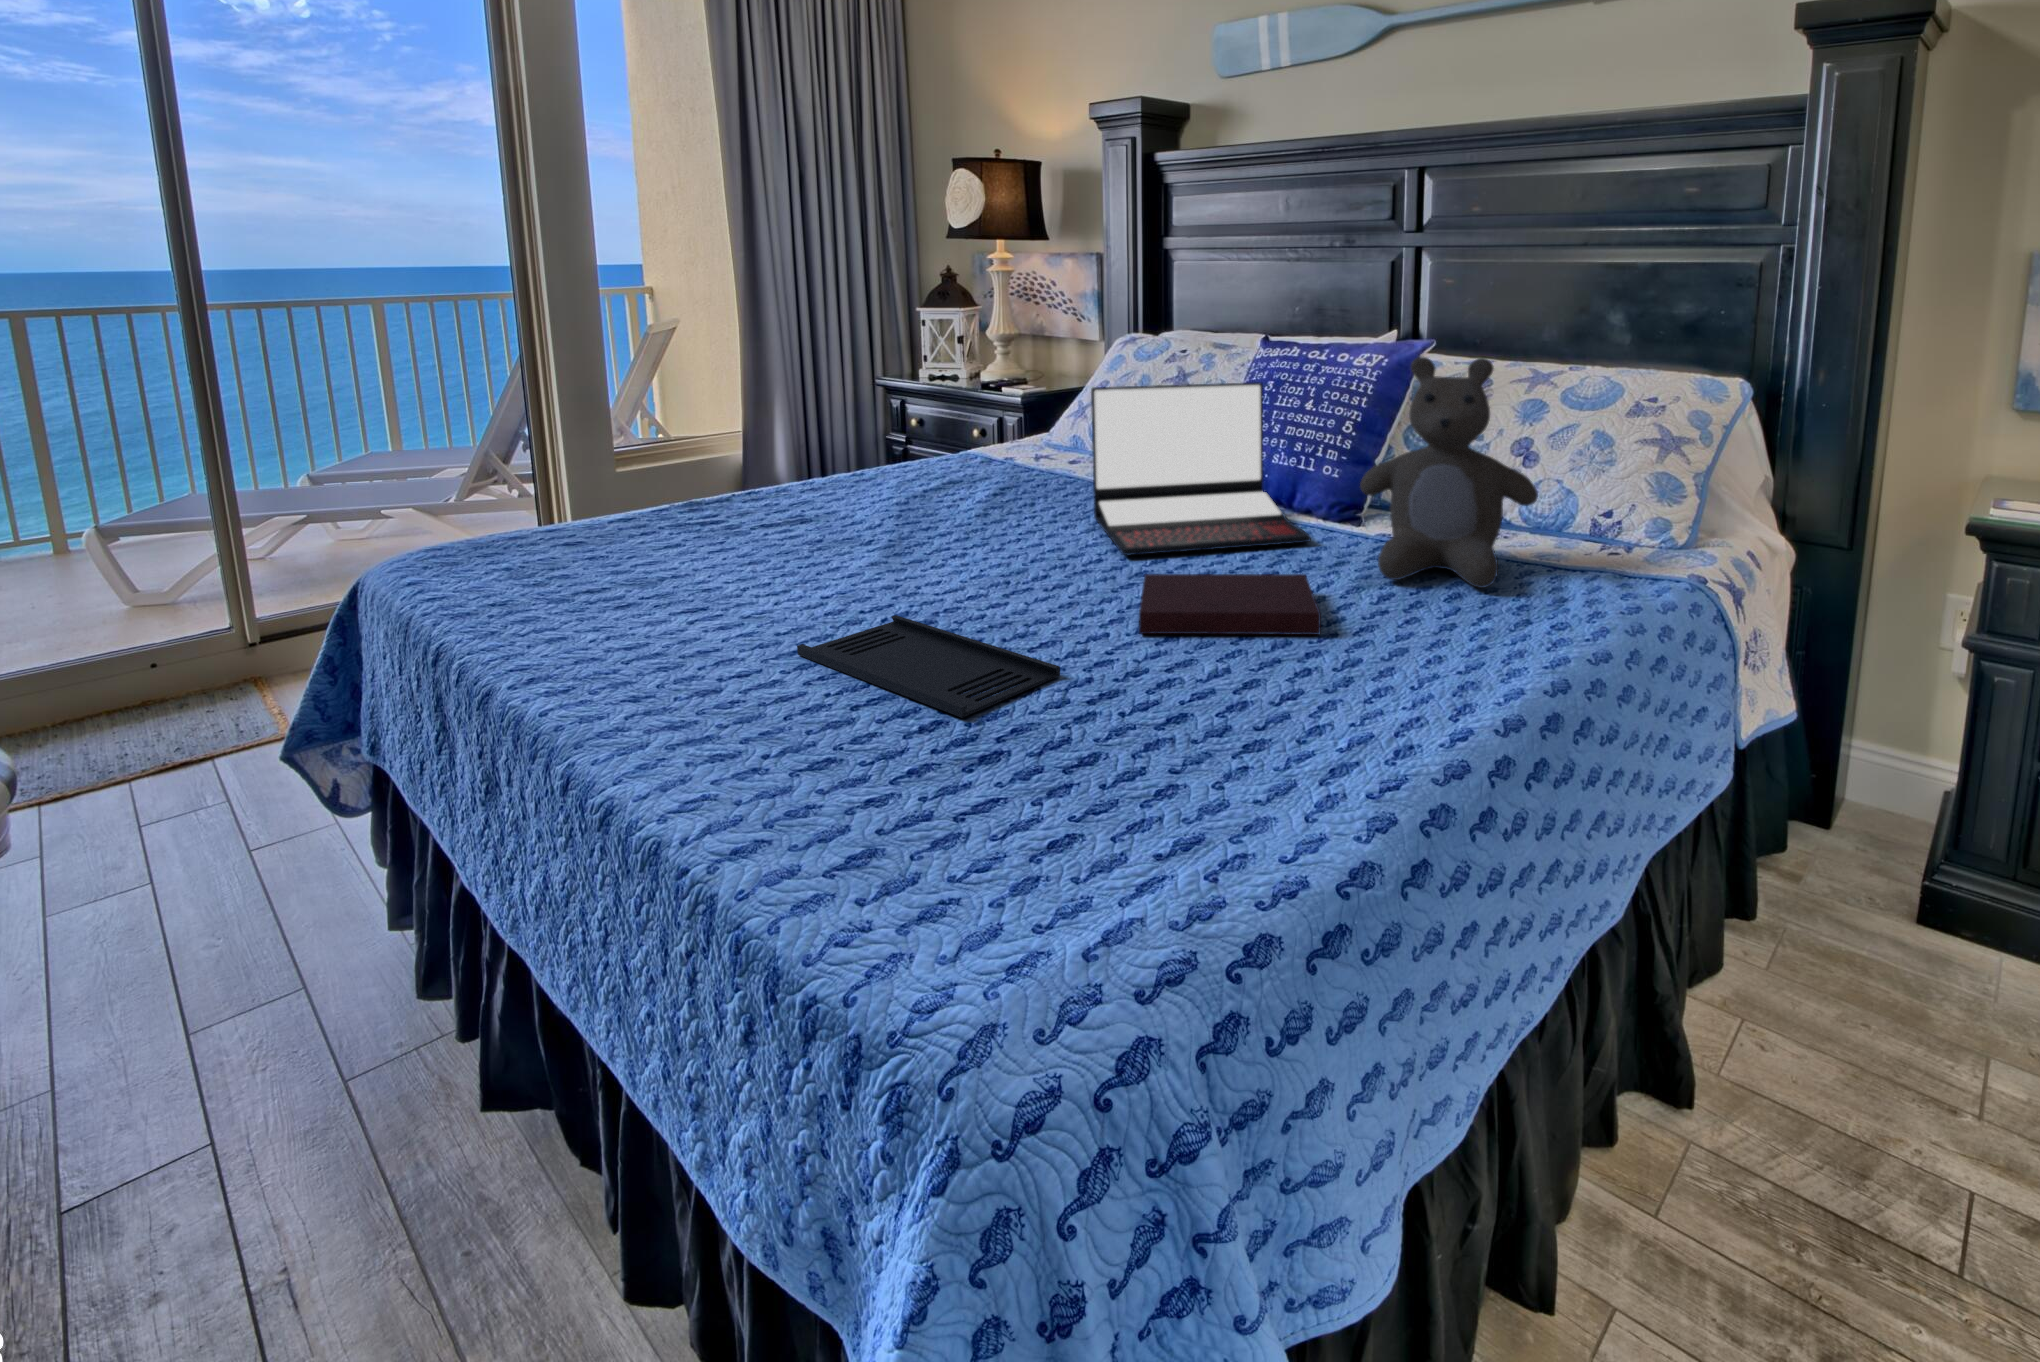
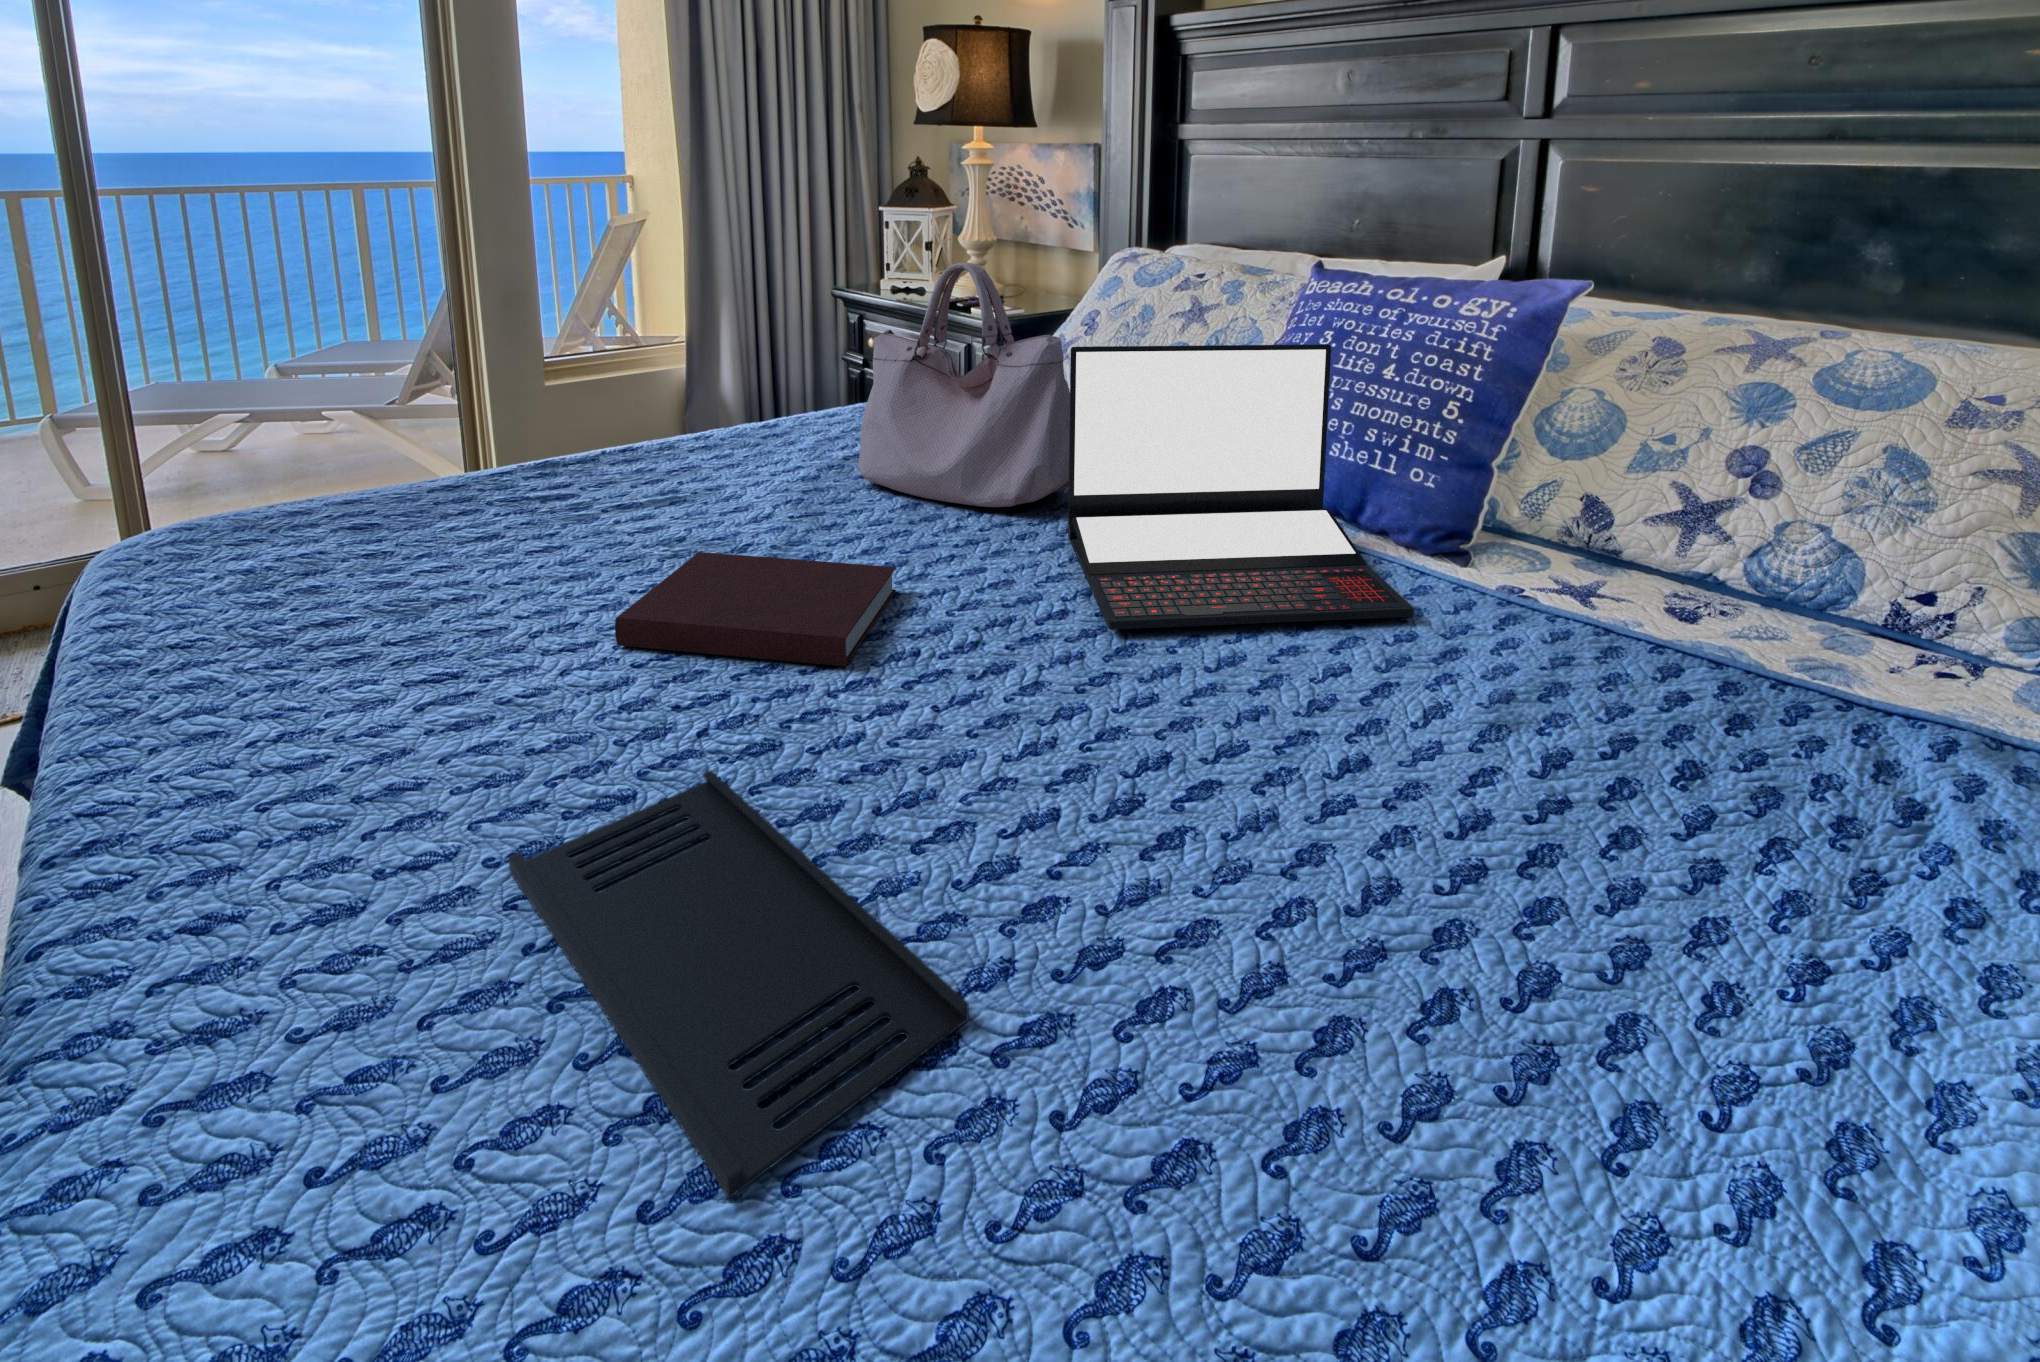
handbag: none [937,337,1100,507] -> present [858,263,1070,507]
teddy bear: present [1360,357,1538,588] -> none [1512,335,1871,785]
notebook: present [1139,574,1321,635] -> present [615,552,896,666]

